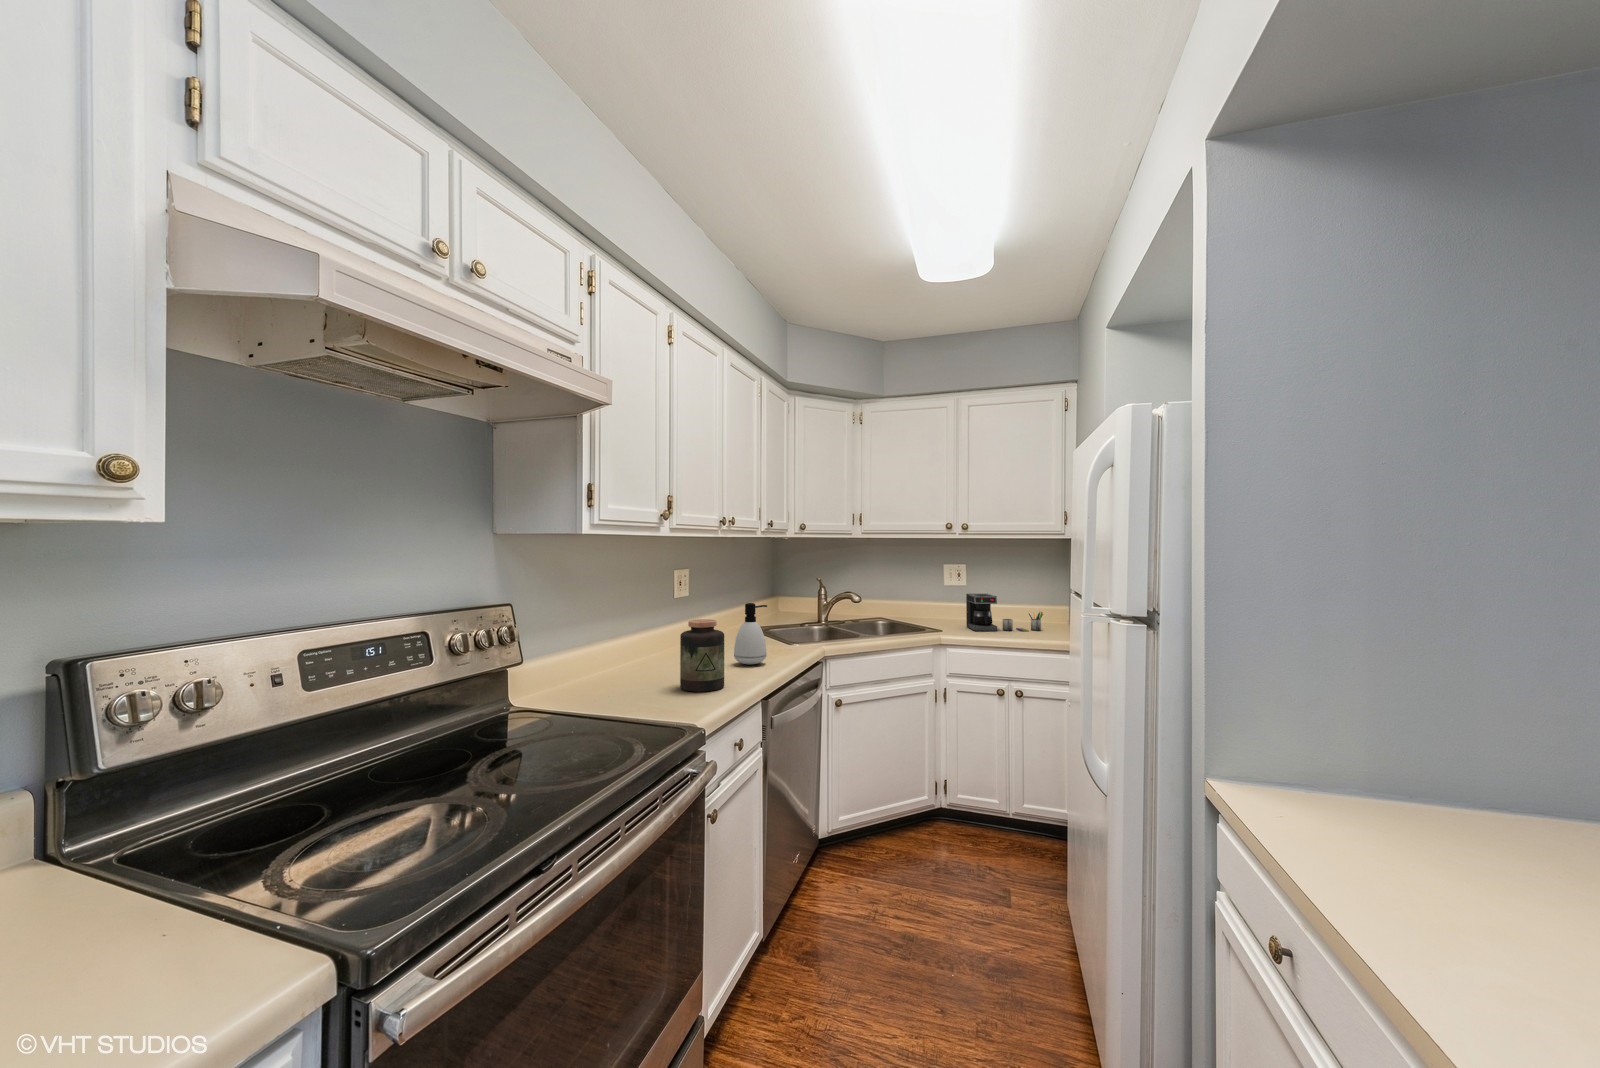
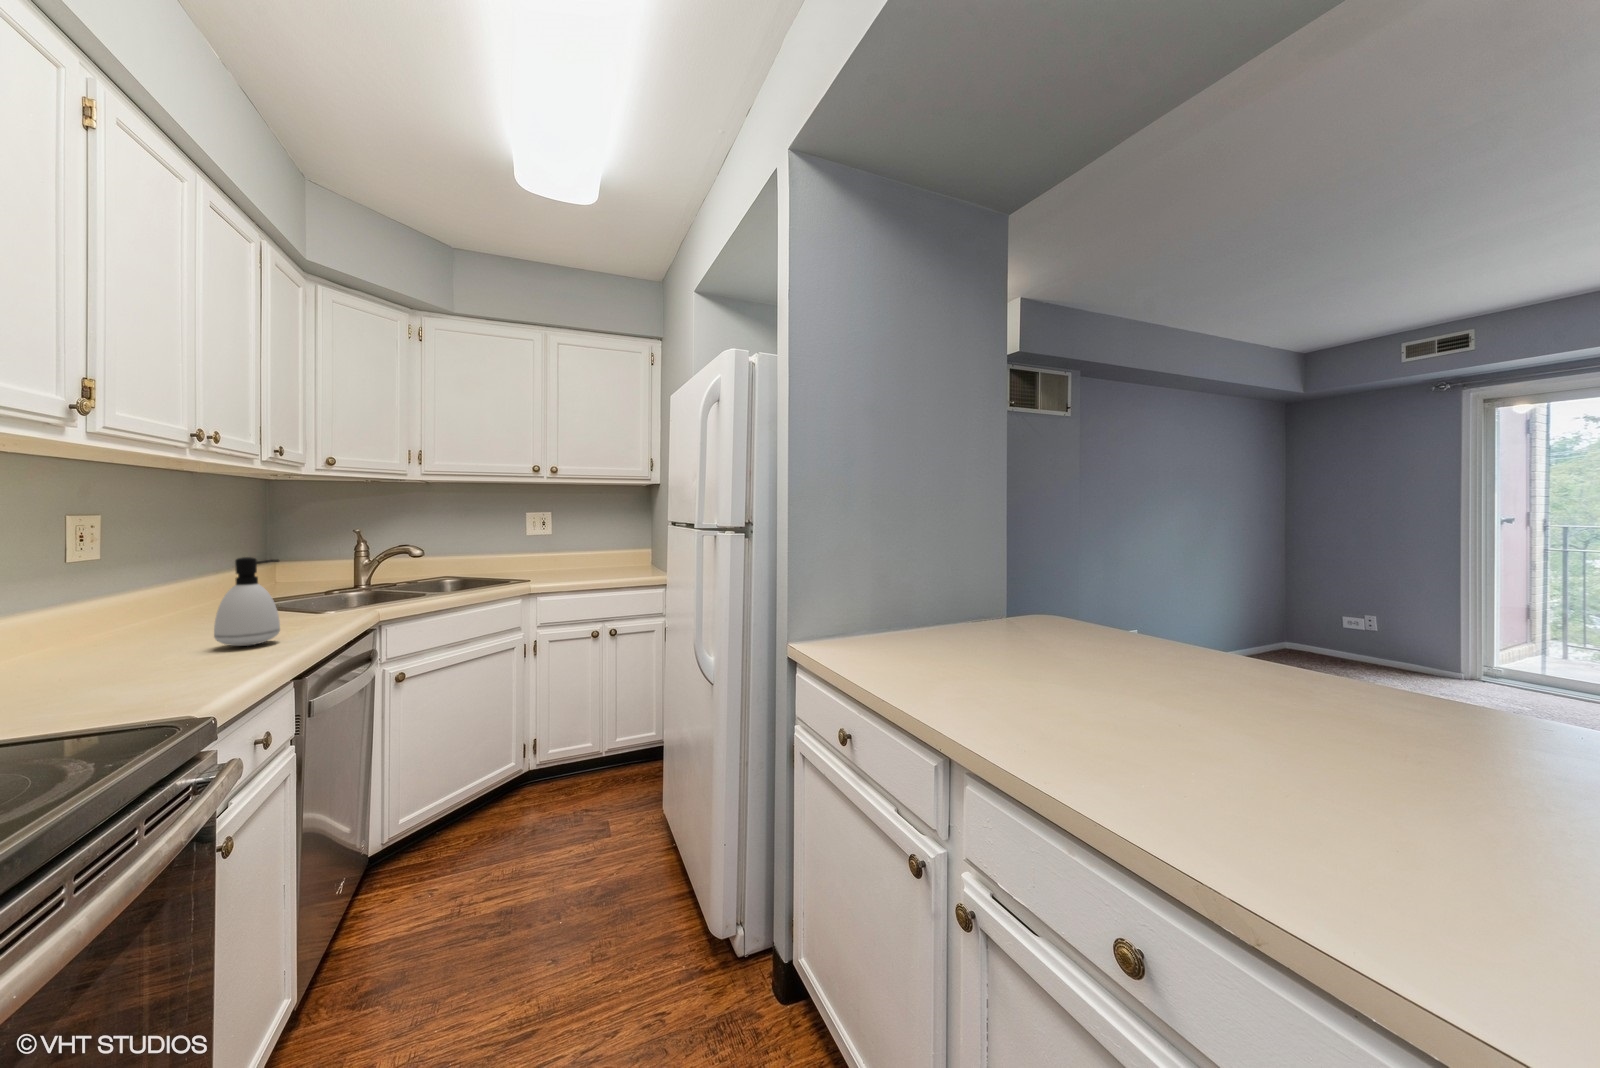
coffee maker: present [966,594,1043,631] -> none [552,543,629,581]
jar: present [680,619,724,692] -> none [89,581,200,700]

